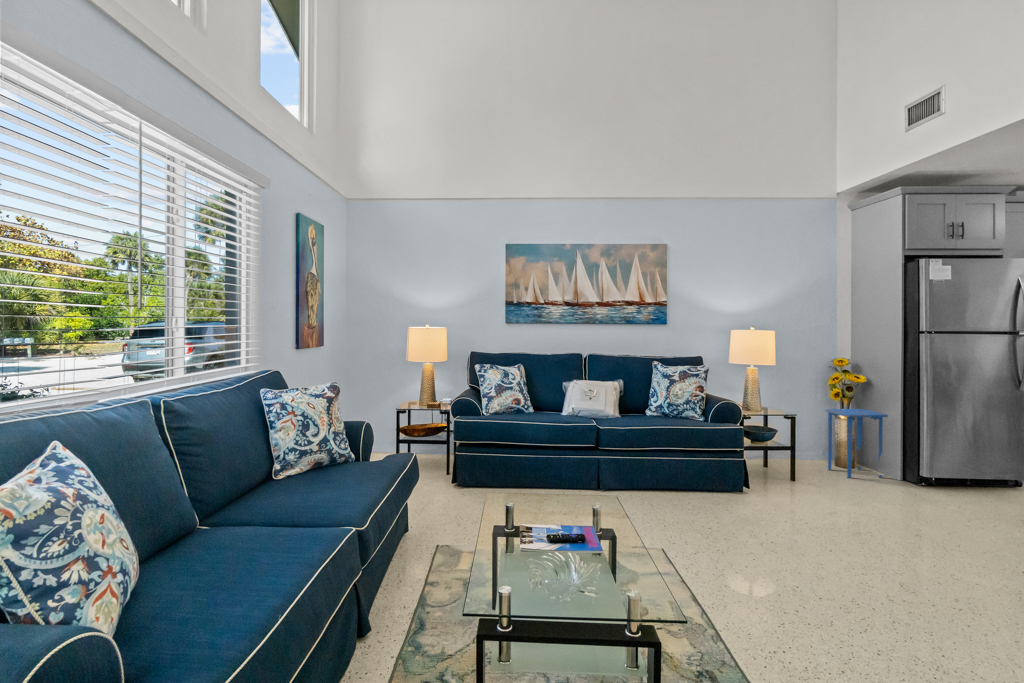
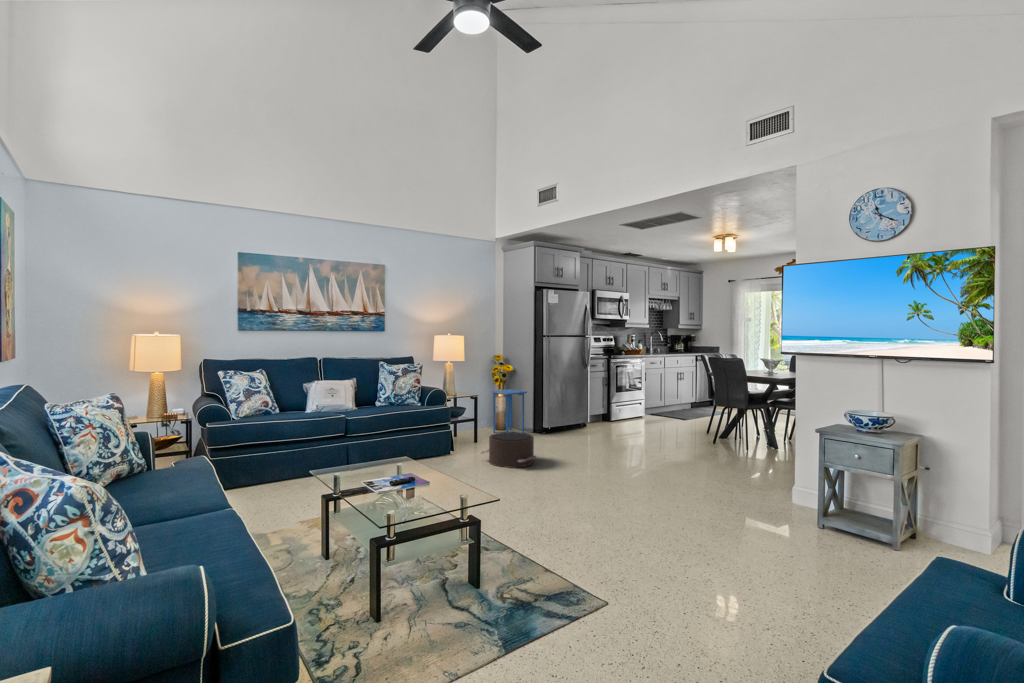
pouf: none [782,475,884,536] -> present [481,432,536,468]

